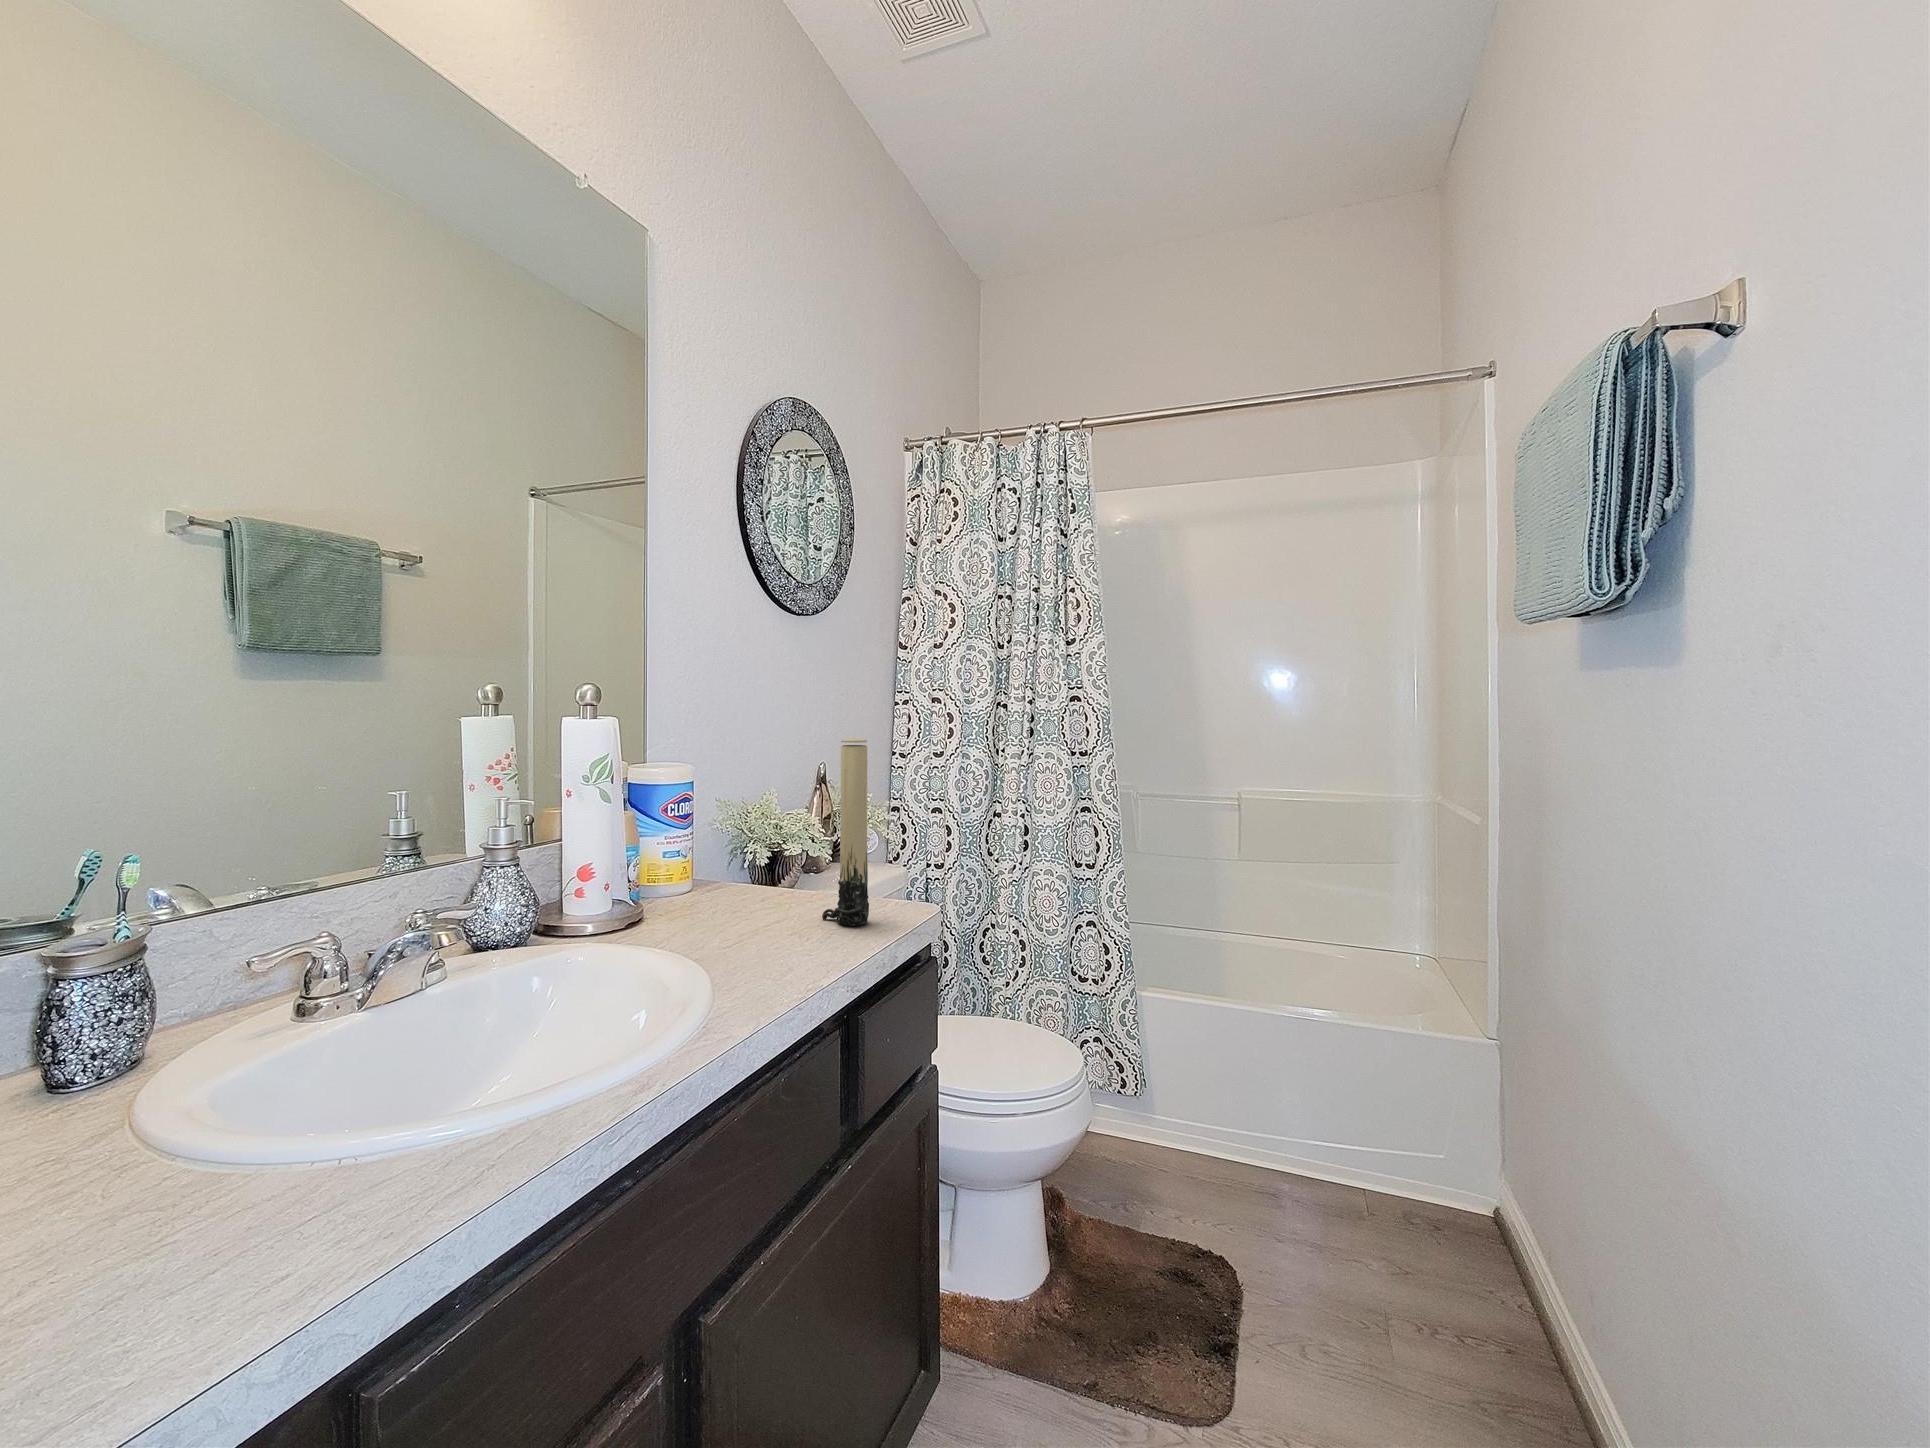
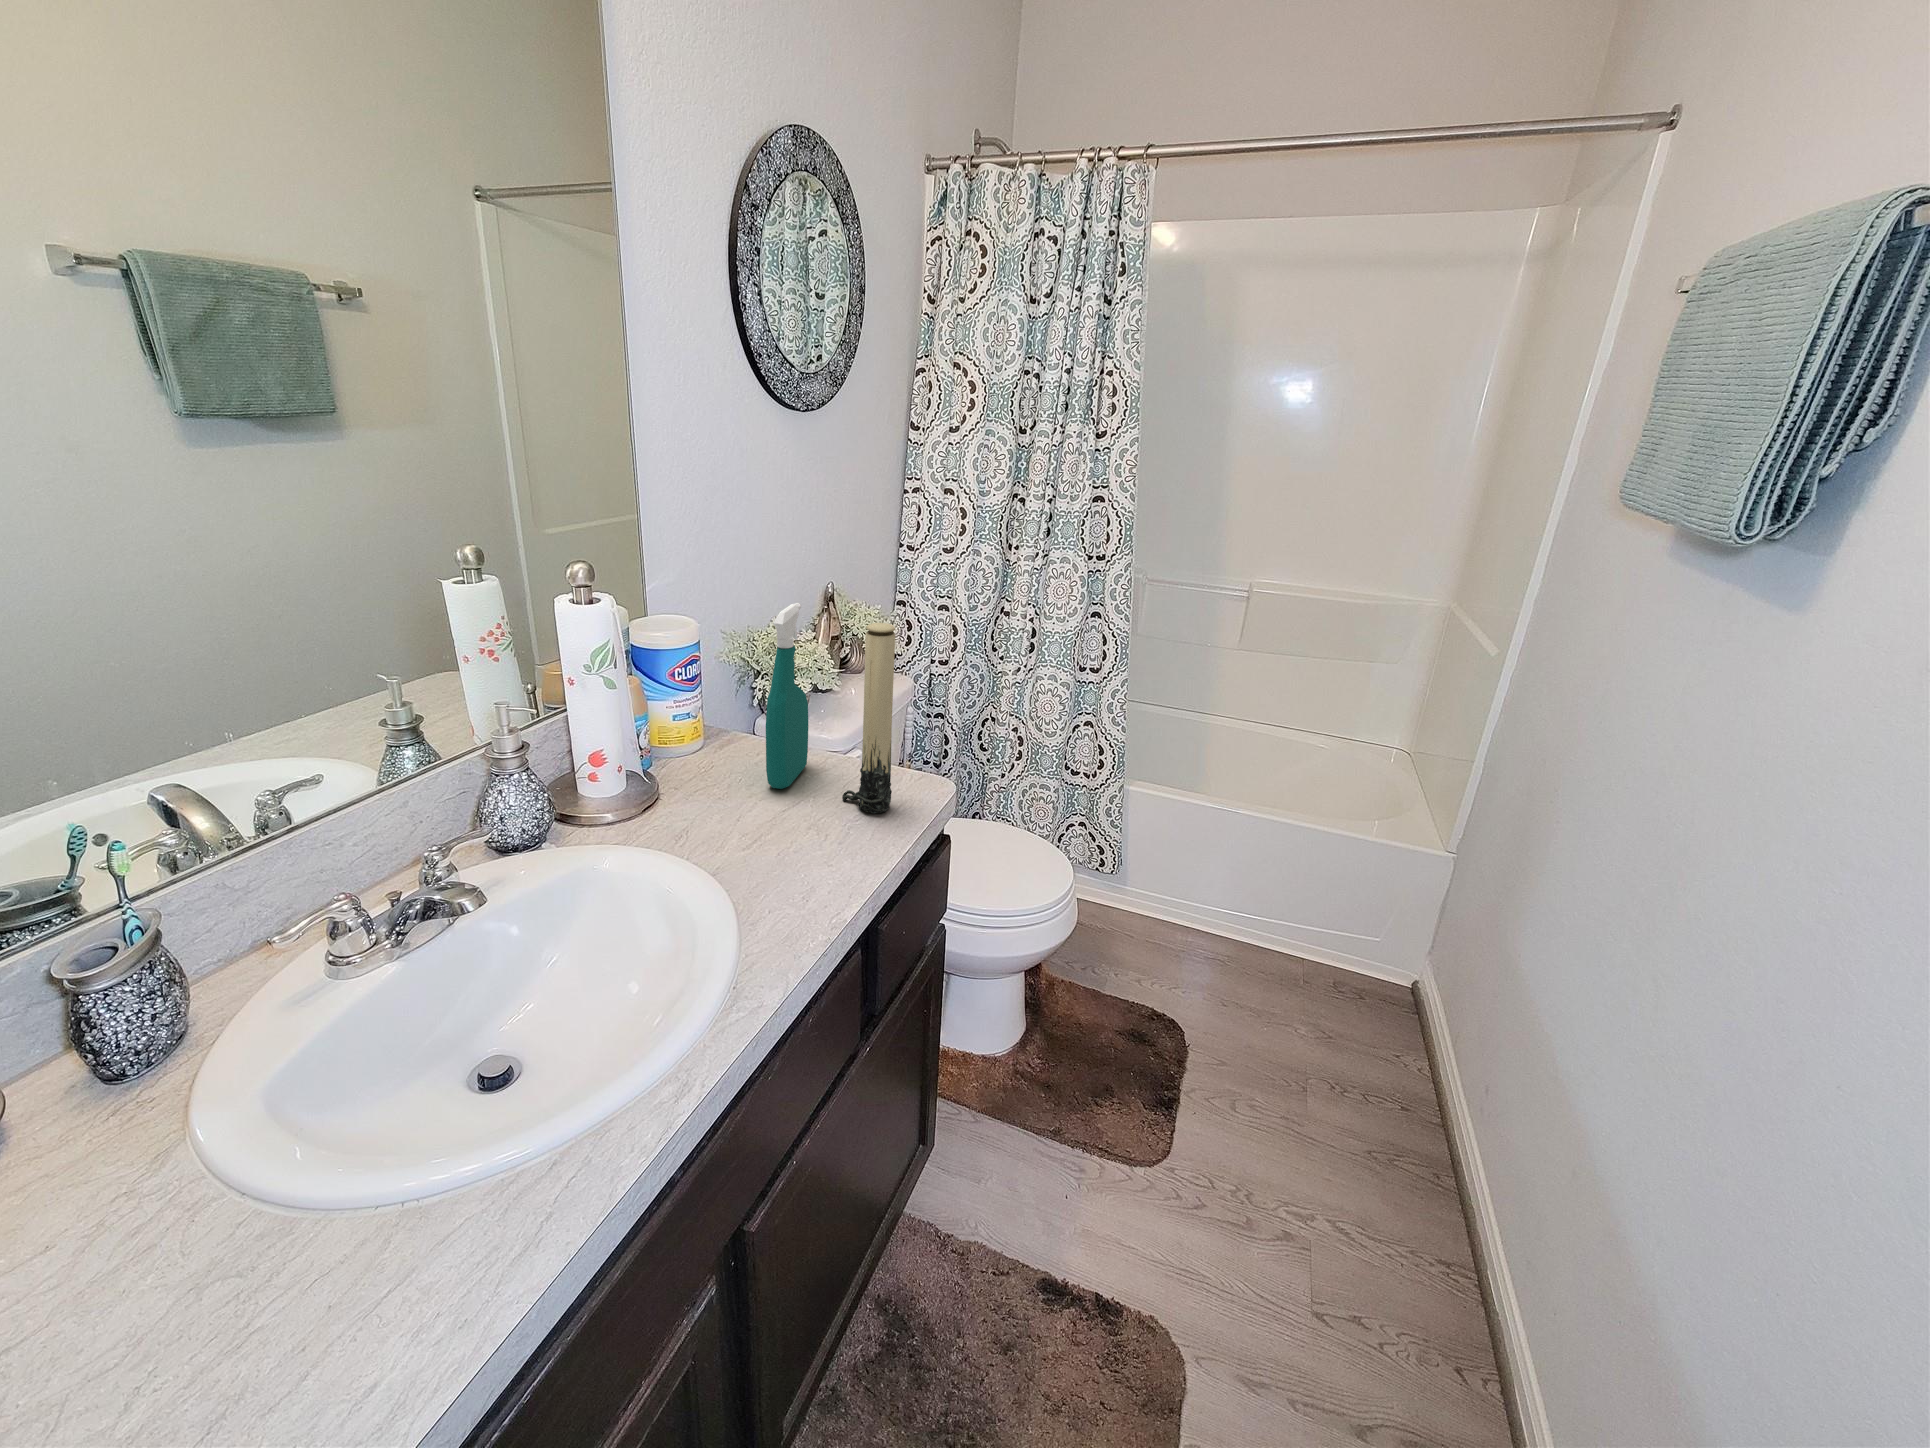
spray bottle: none [749,737,792,913] -> present [766,603,808,789]

